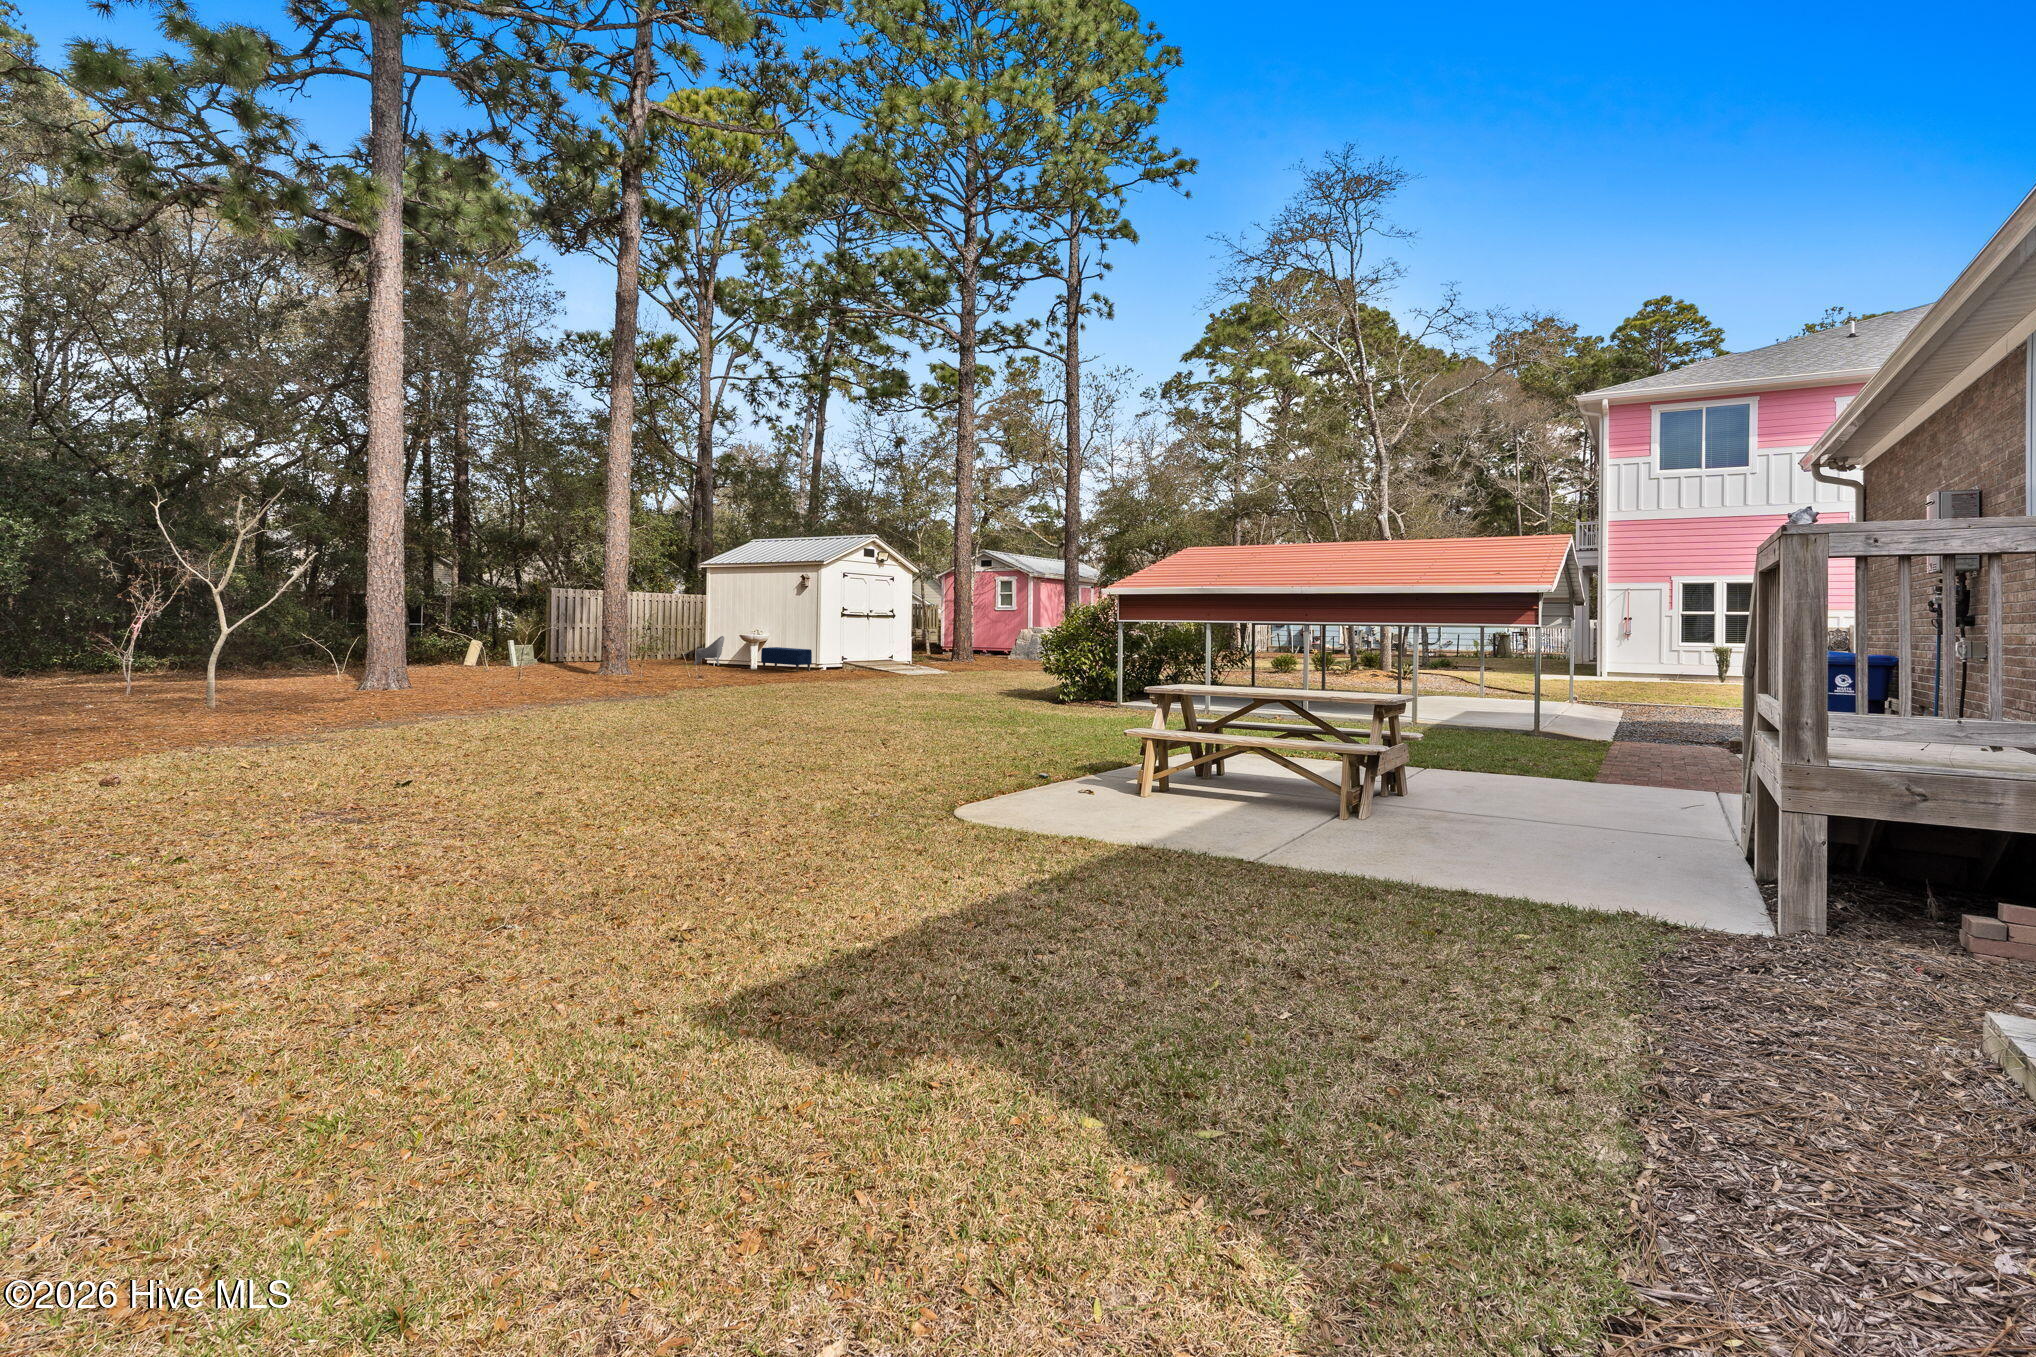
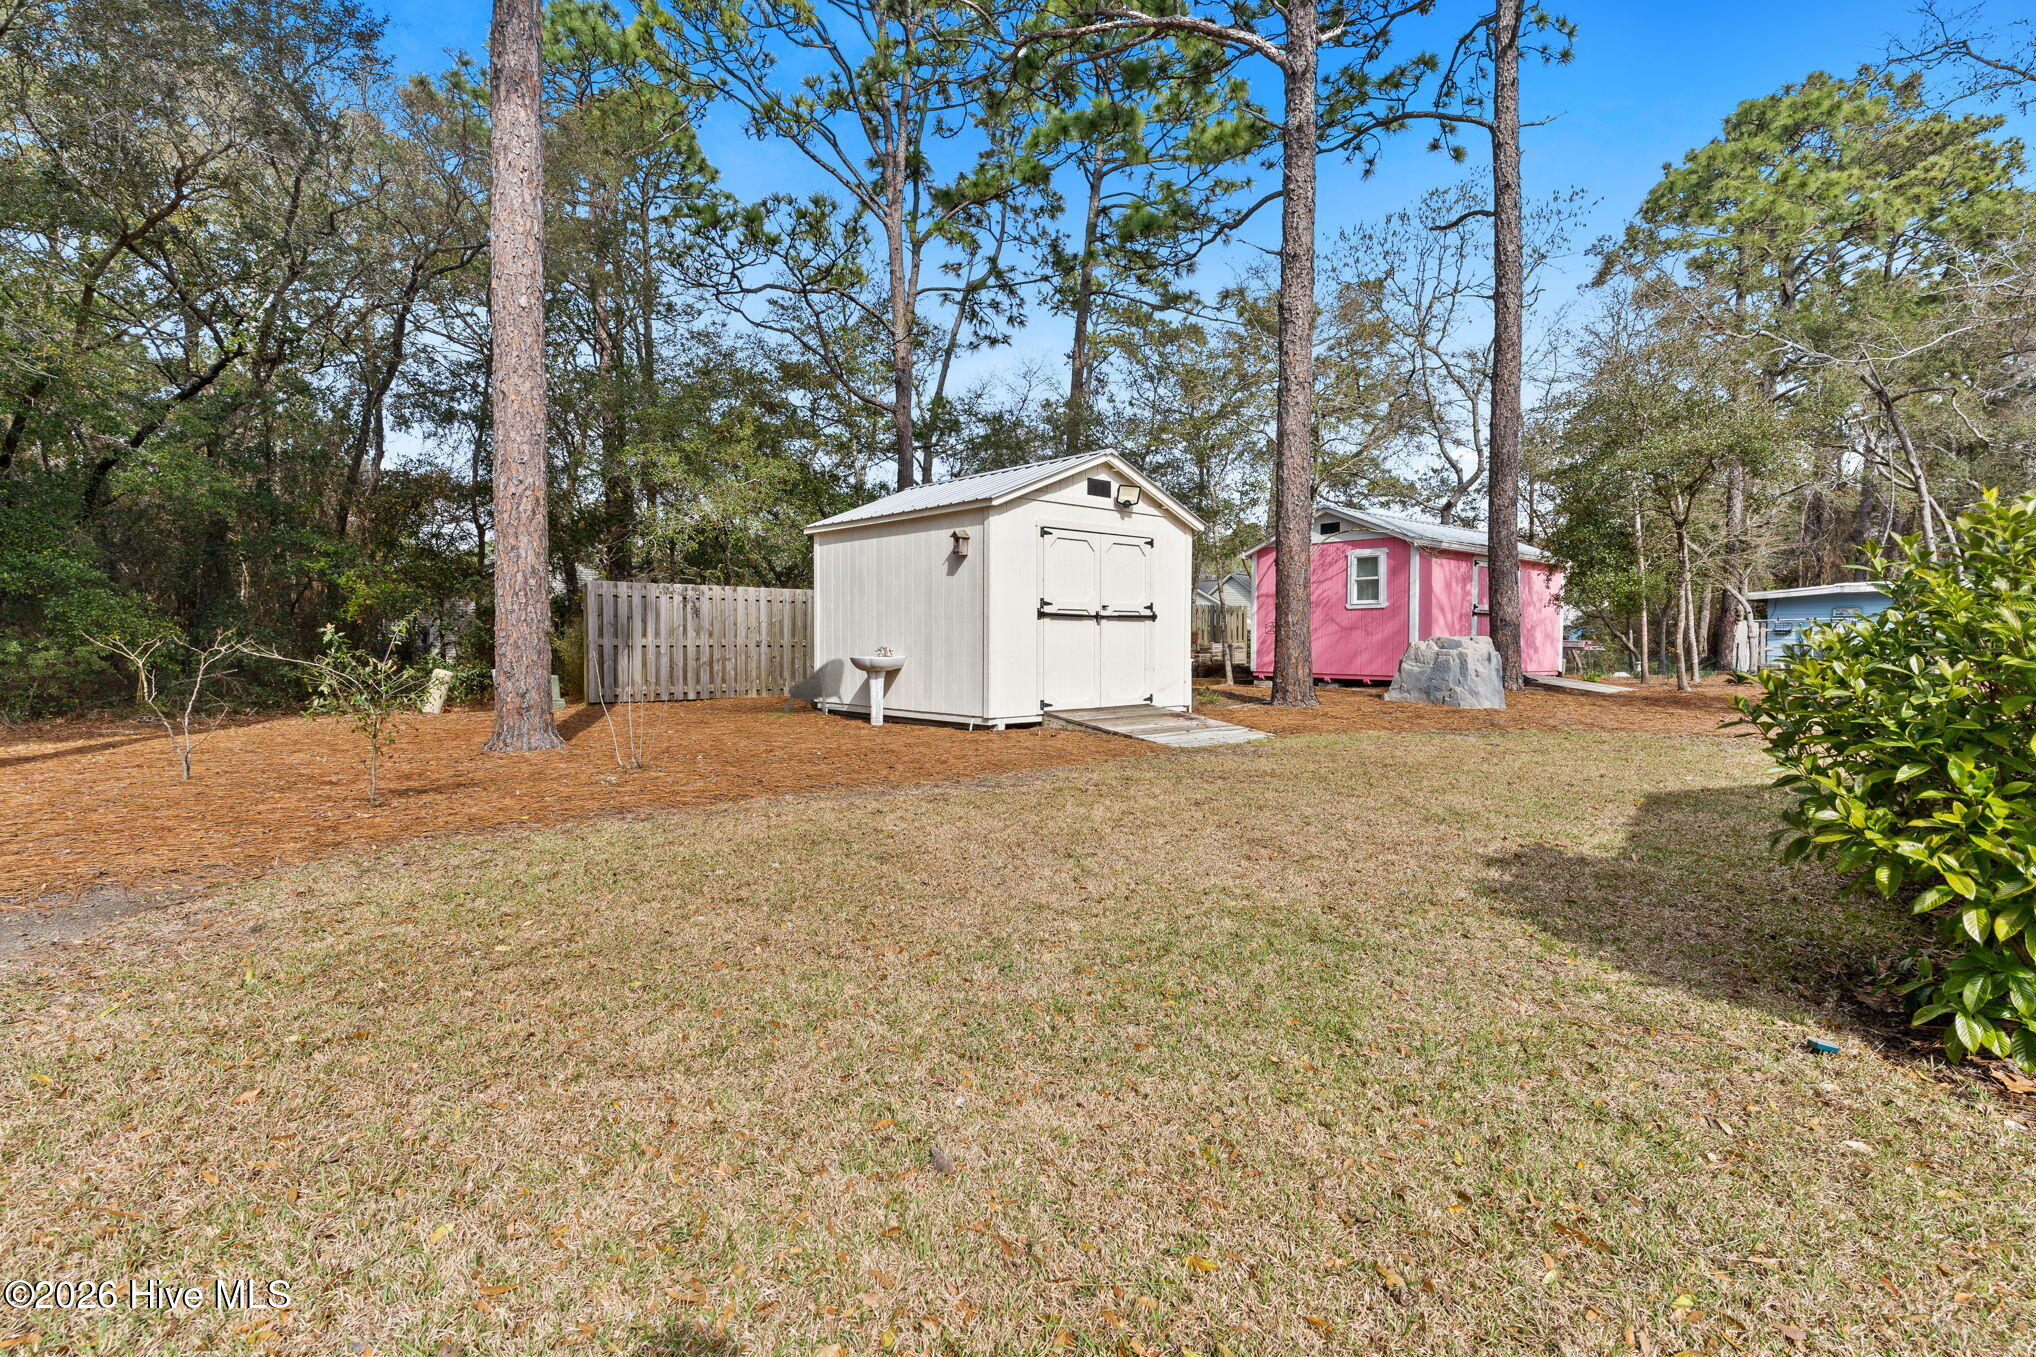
bench: present [761,647,812,672] -> none [881,679,972,733]

